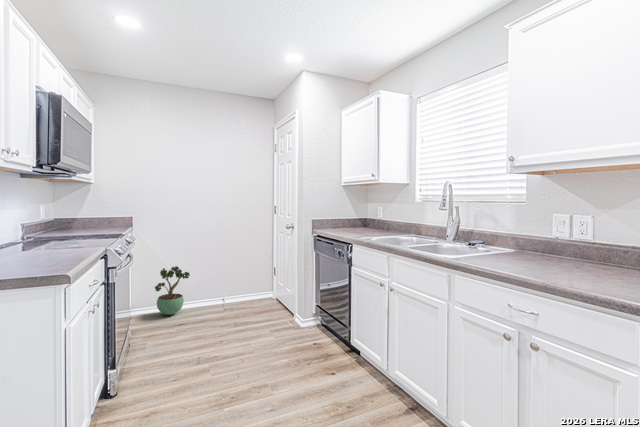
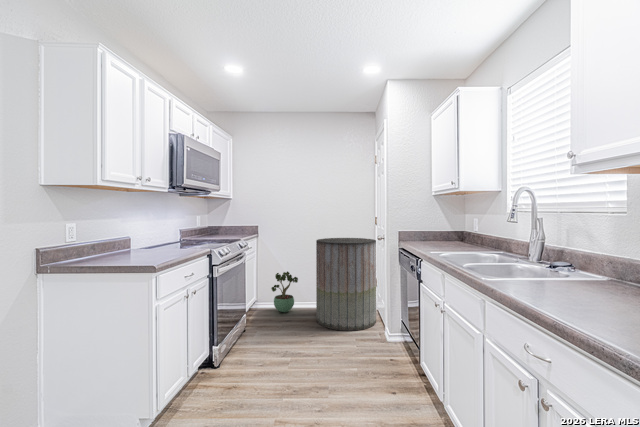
trash can: none [215,226,283,325] -> present [316,238,376,331]

